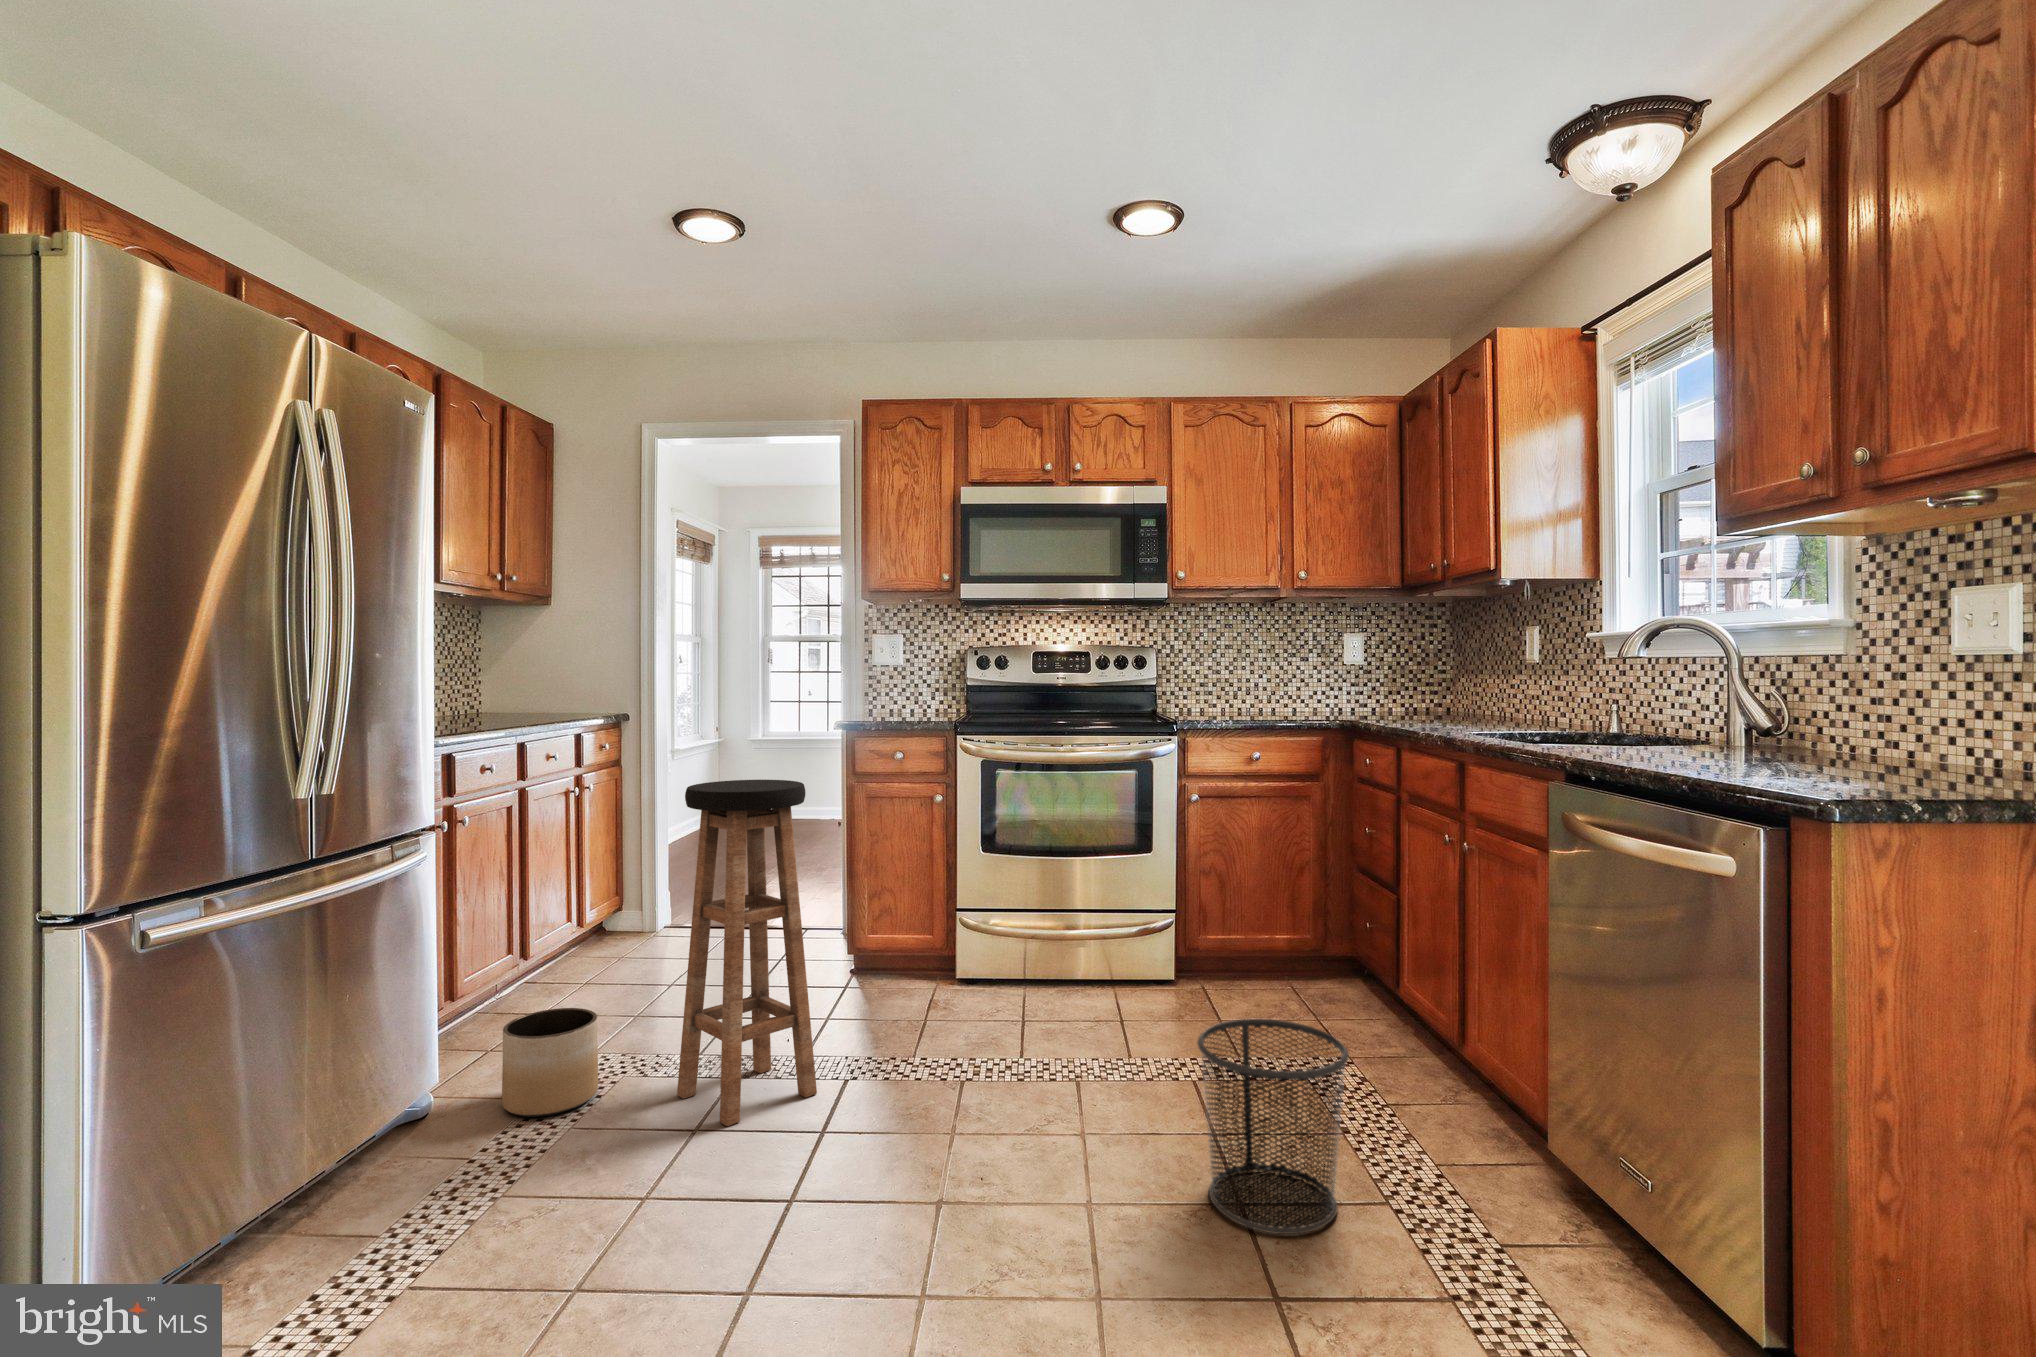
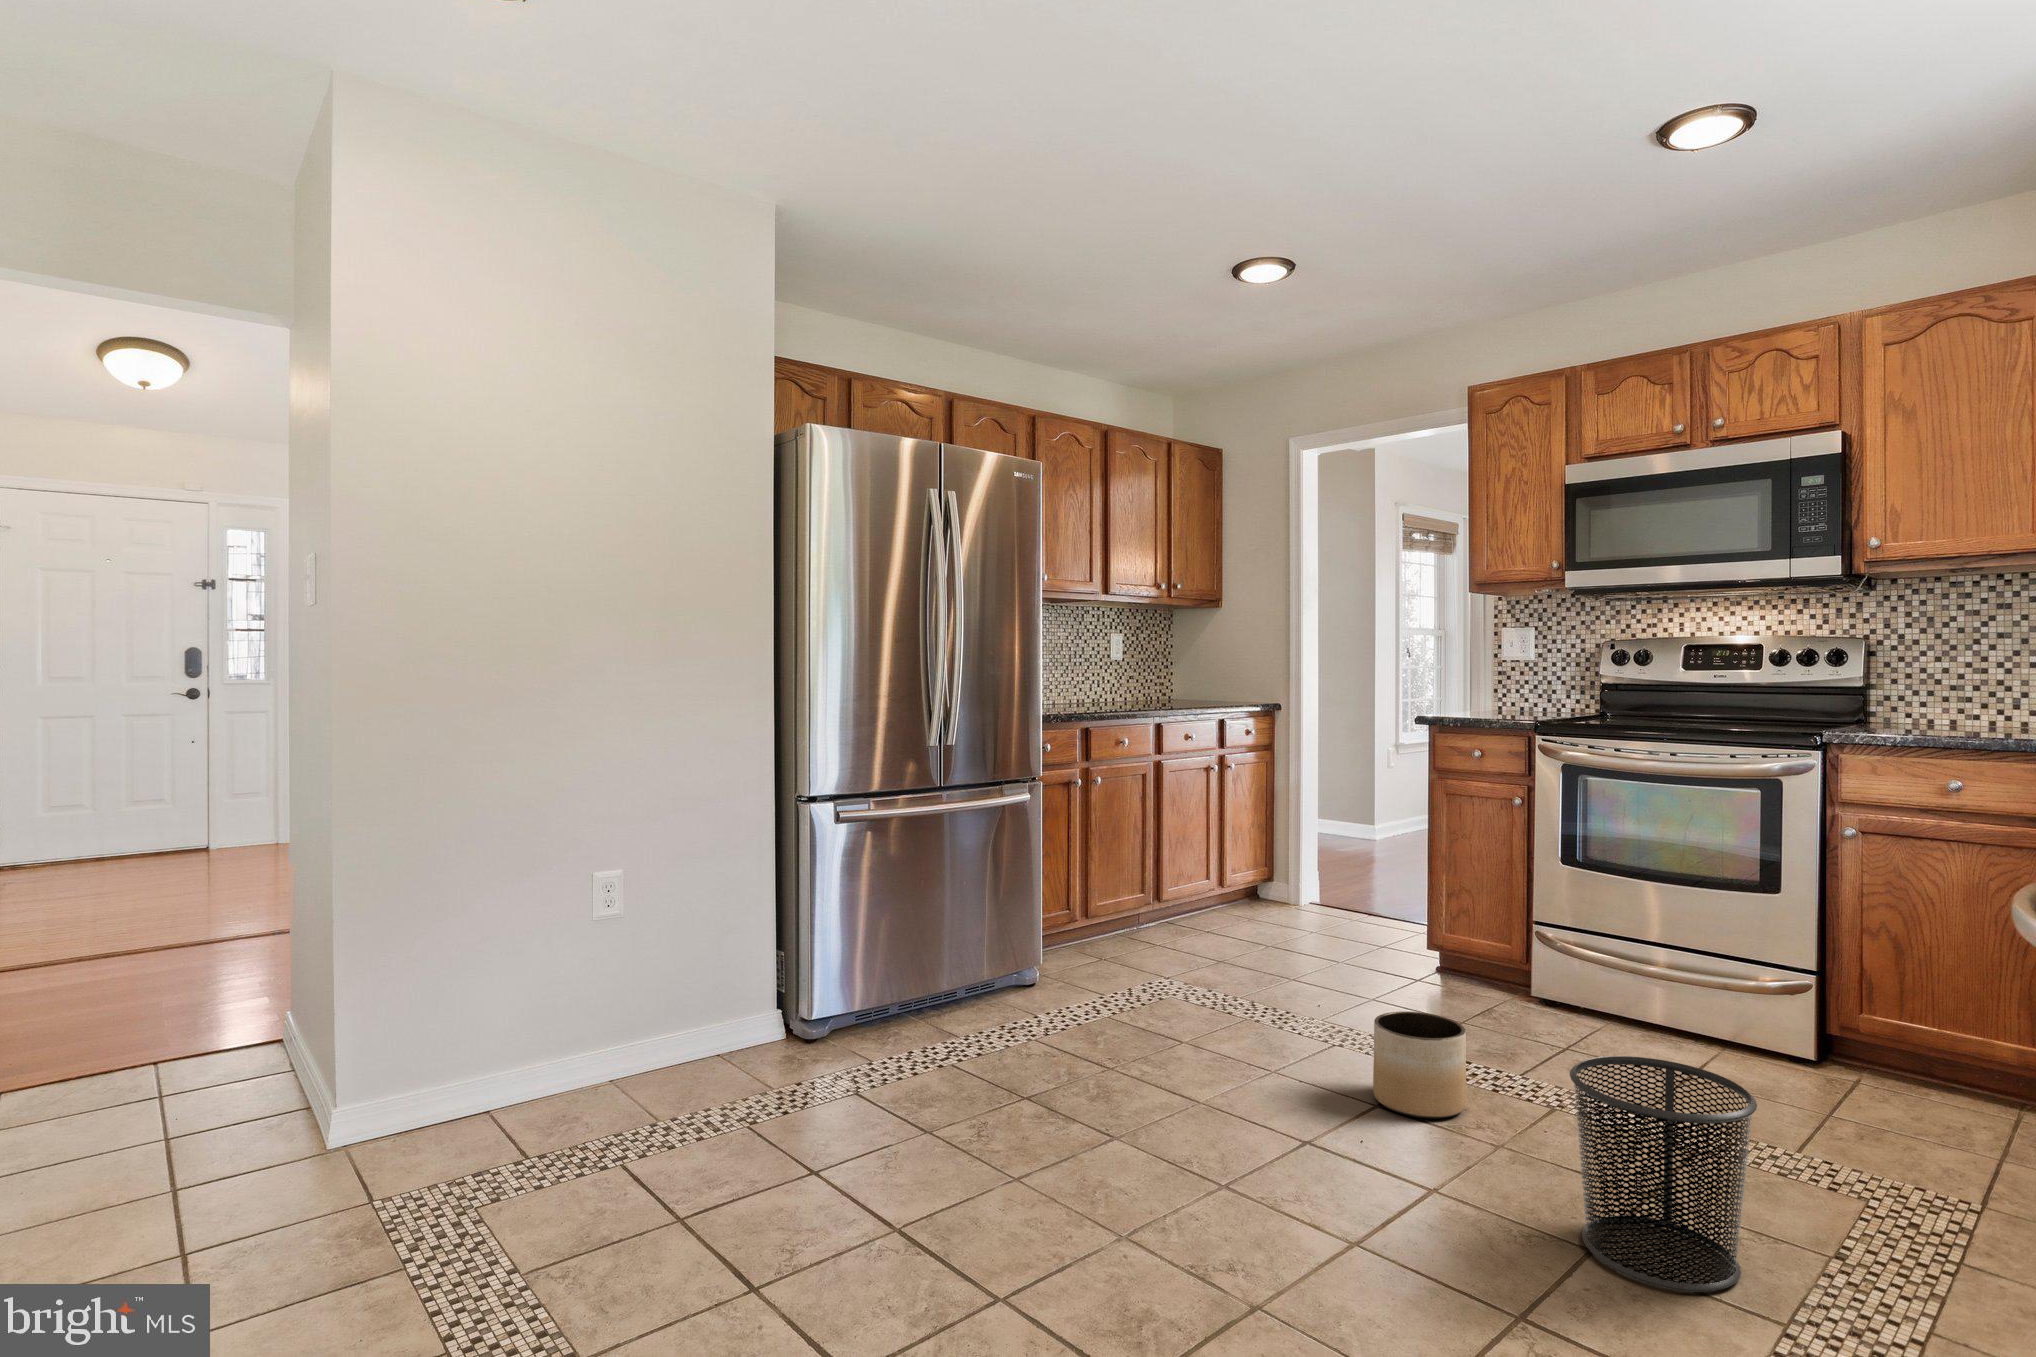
bar stool: present [677,780,817,1126] -> none [1207,763,1311,1047]
planter: present [502,1008,598,1117] -> present [1373,1012,1466,1119]

